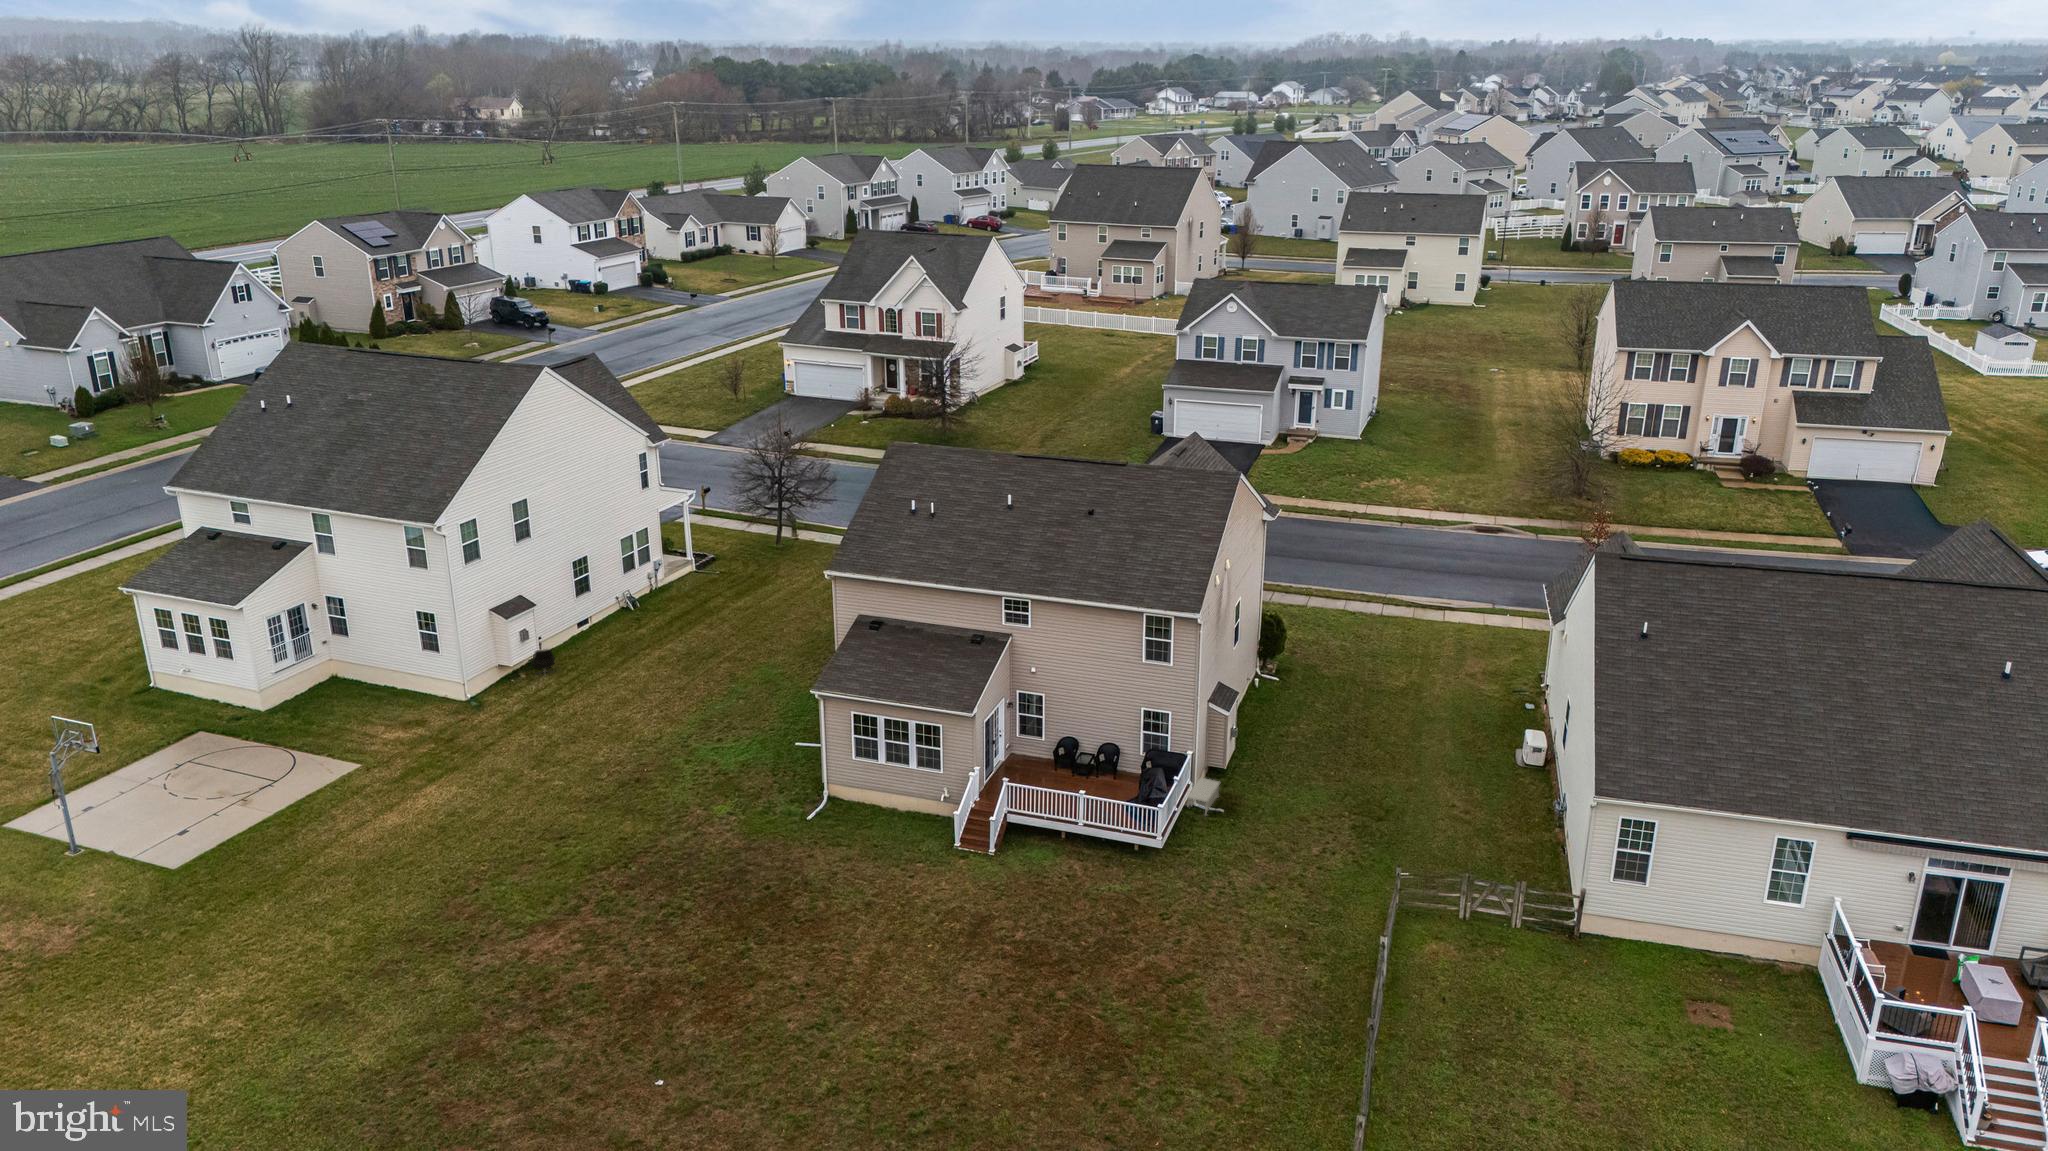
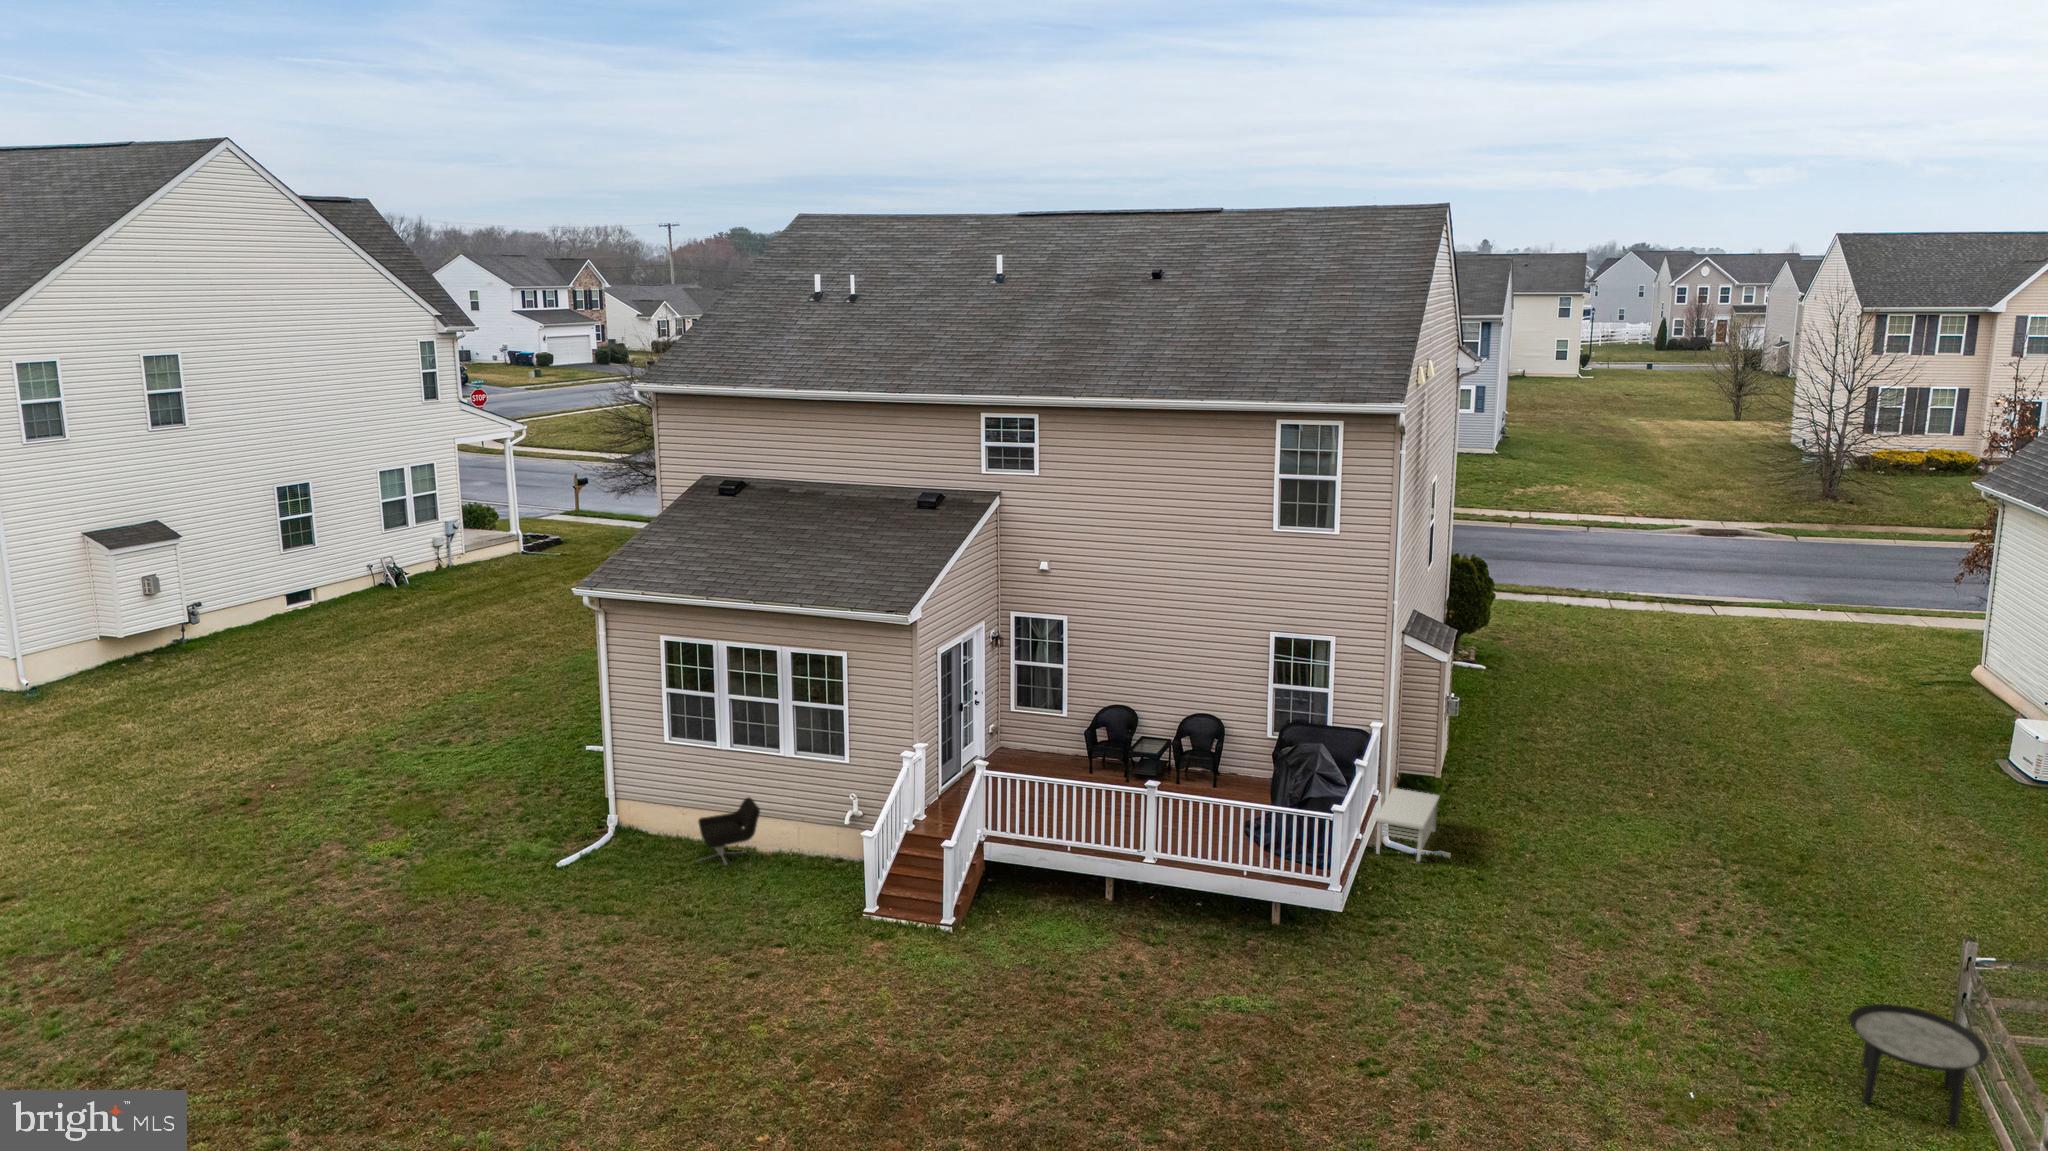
lounge chair: present [531,649,555,672] -> present [698,797,760,865]
round table: none [1340,892,1385,938] -> present [1849,1004,1988,1126]

